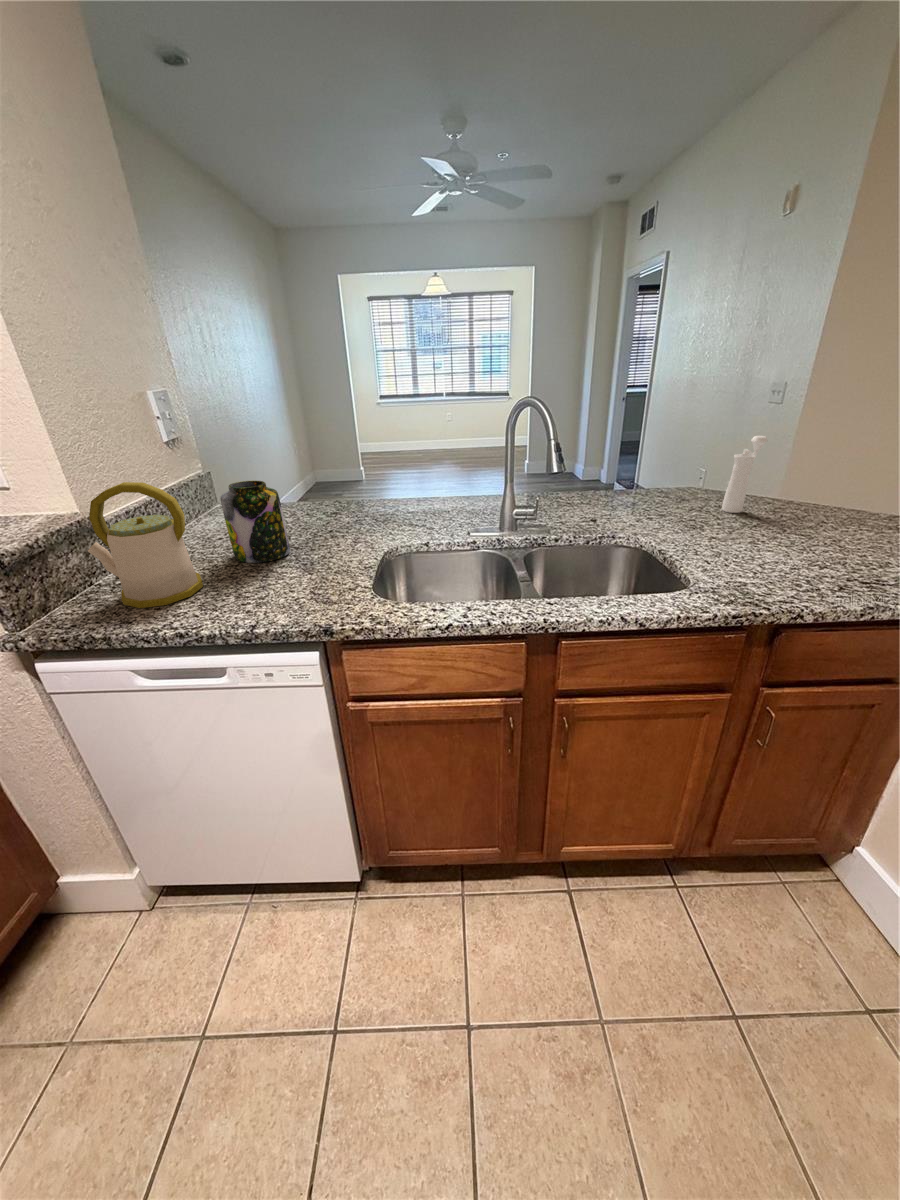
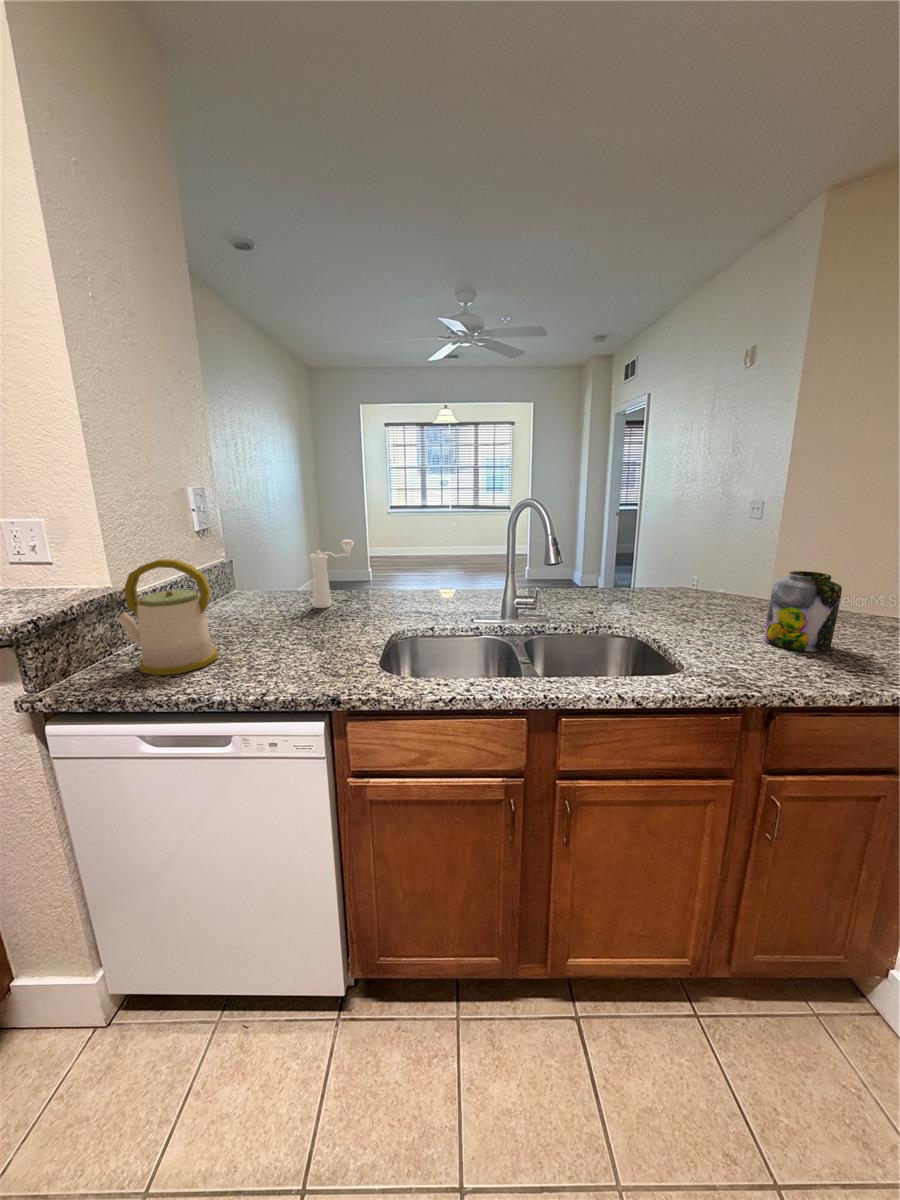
pepper mill: present [722,436,767,513] -> present [310,540,354,608]
jar: present [220,481,290,563] -> present [764,571,842,652]

